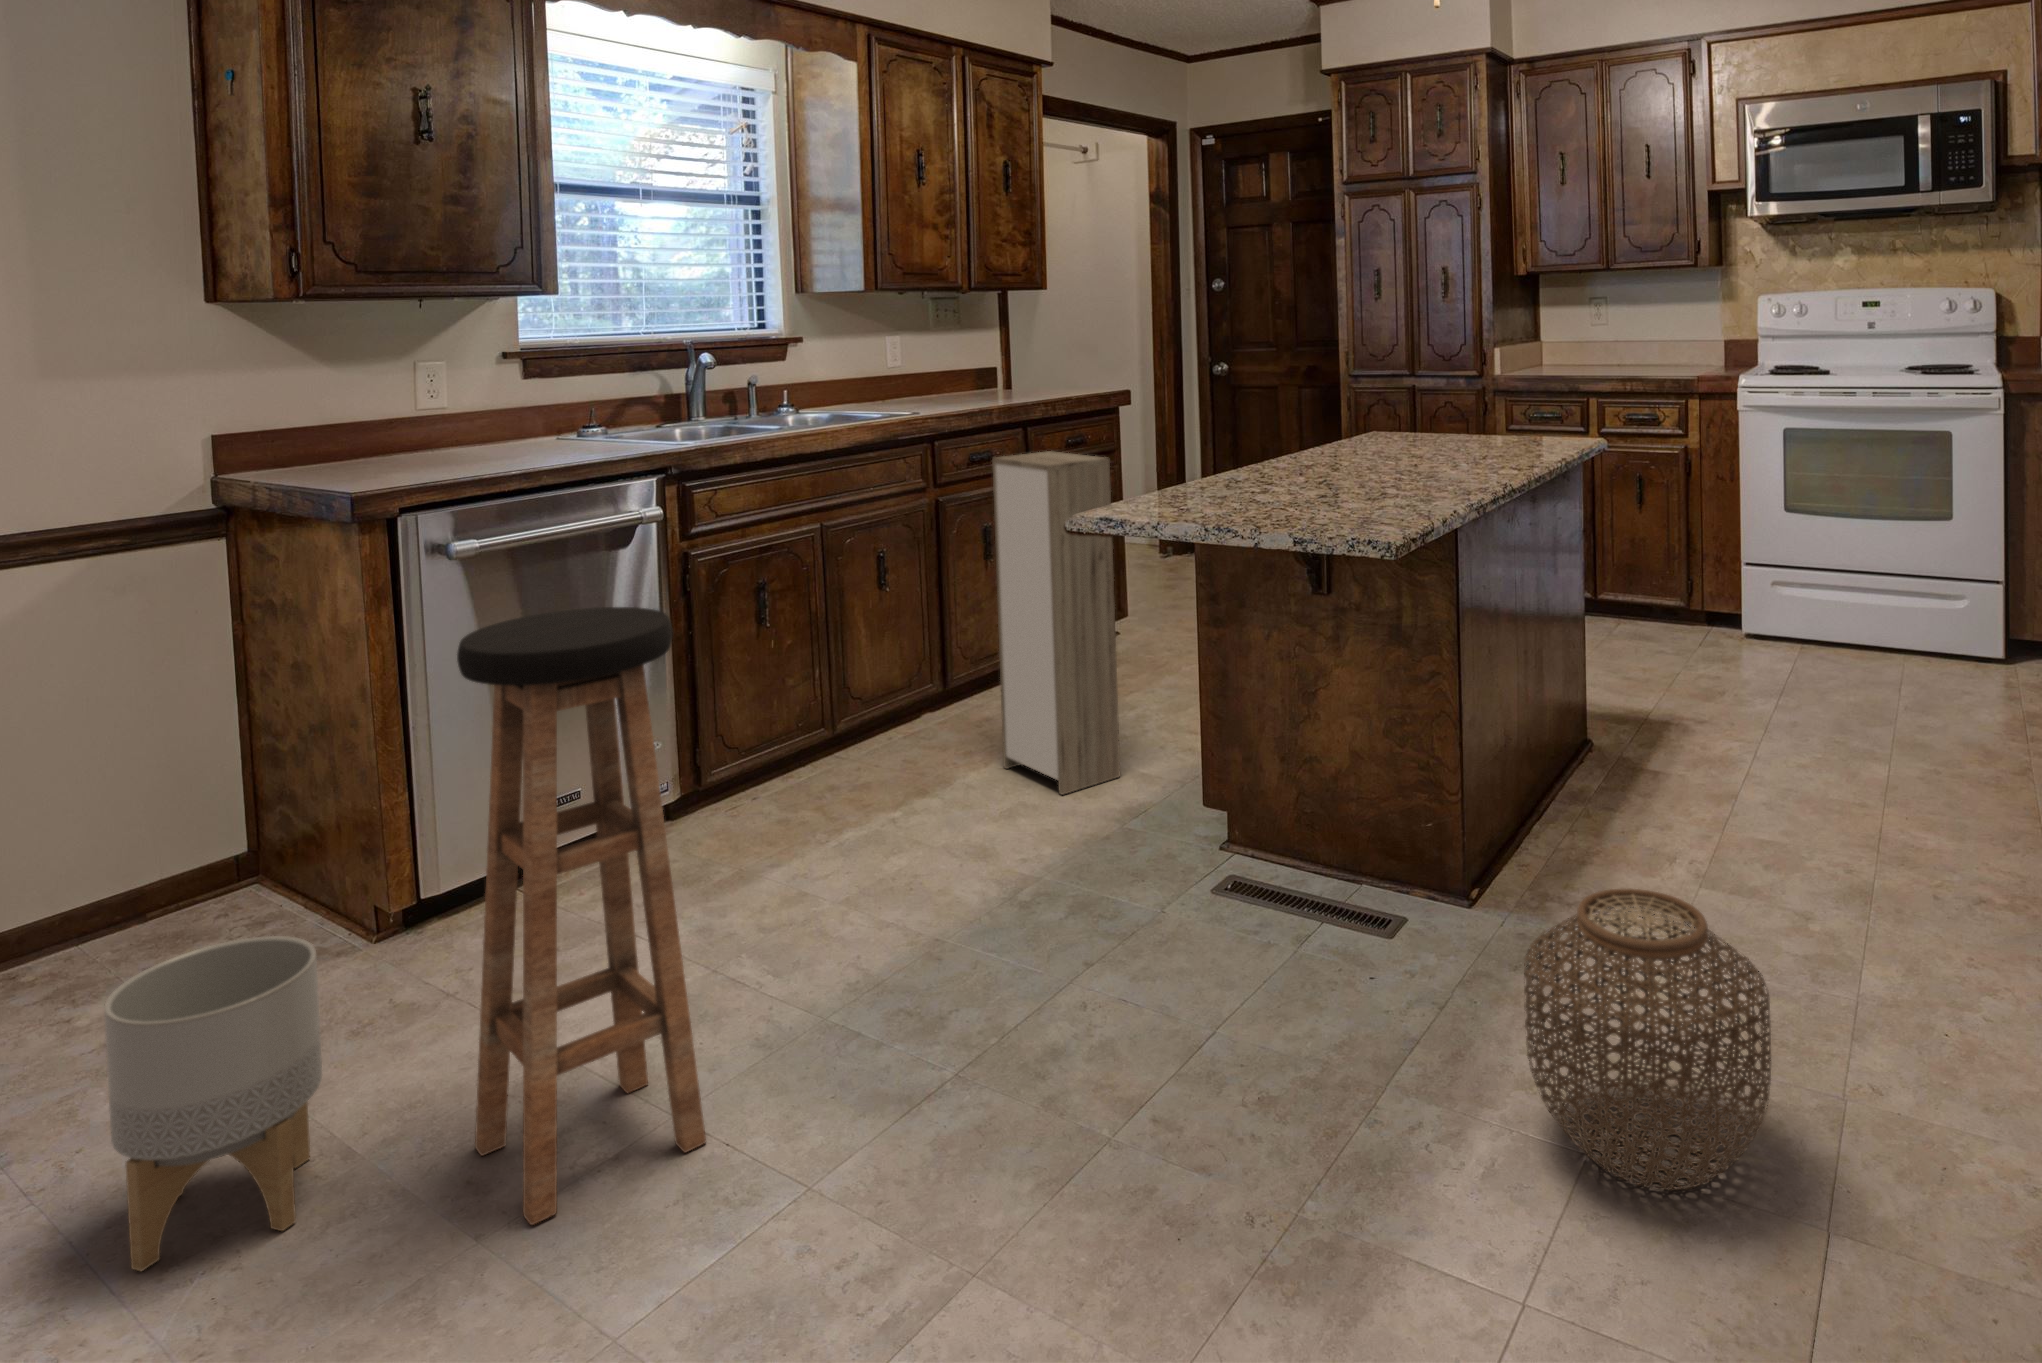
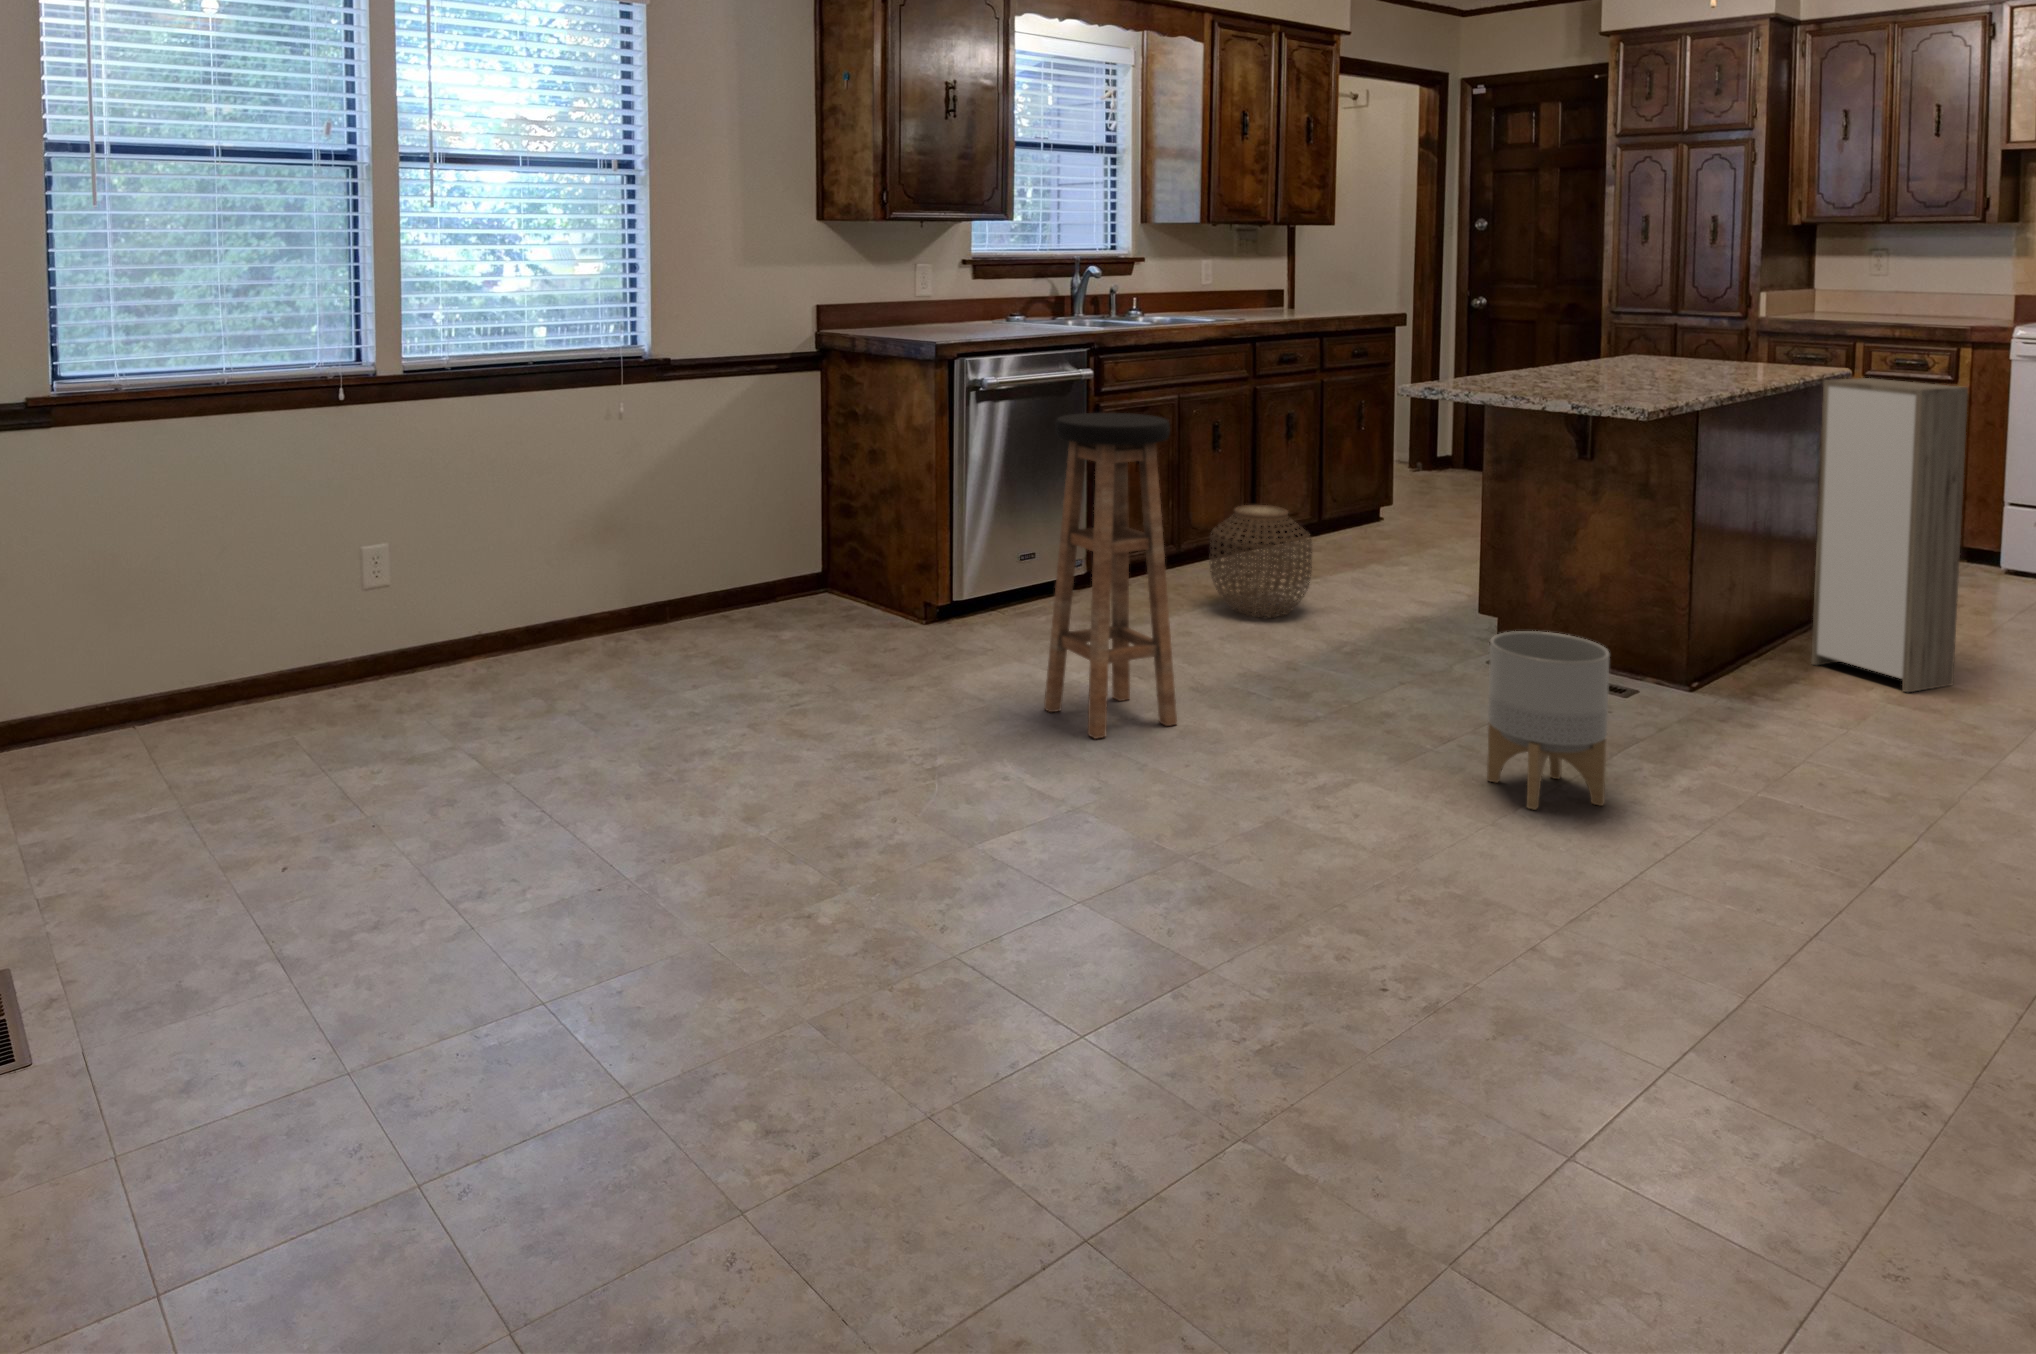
storage cabinet: present [992,451,1120,795] -> present [1811,378,1968,692]
woven basket: present [1524,889,1771,1190] -> present [1210,505,1312,618]
planter: present [104,936,322,1271] -> present [1487,631,1609,810]

